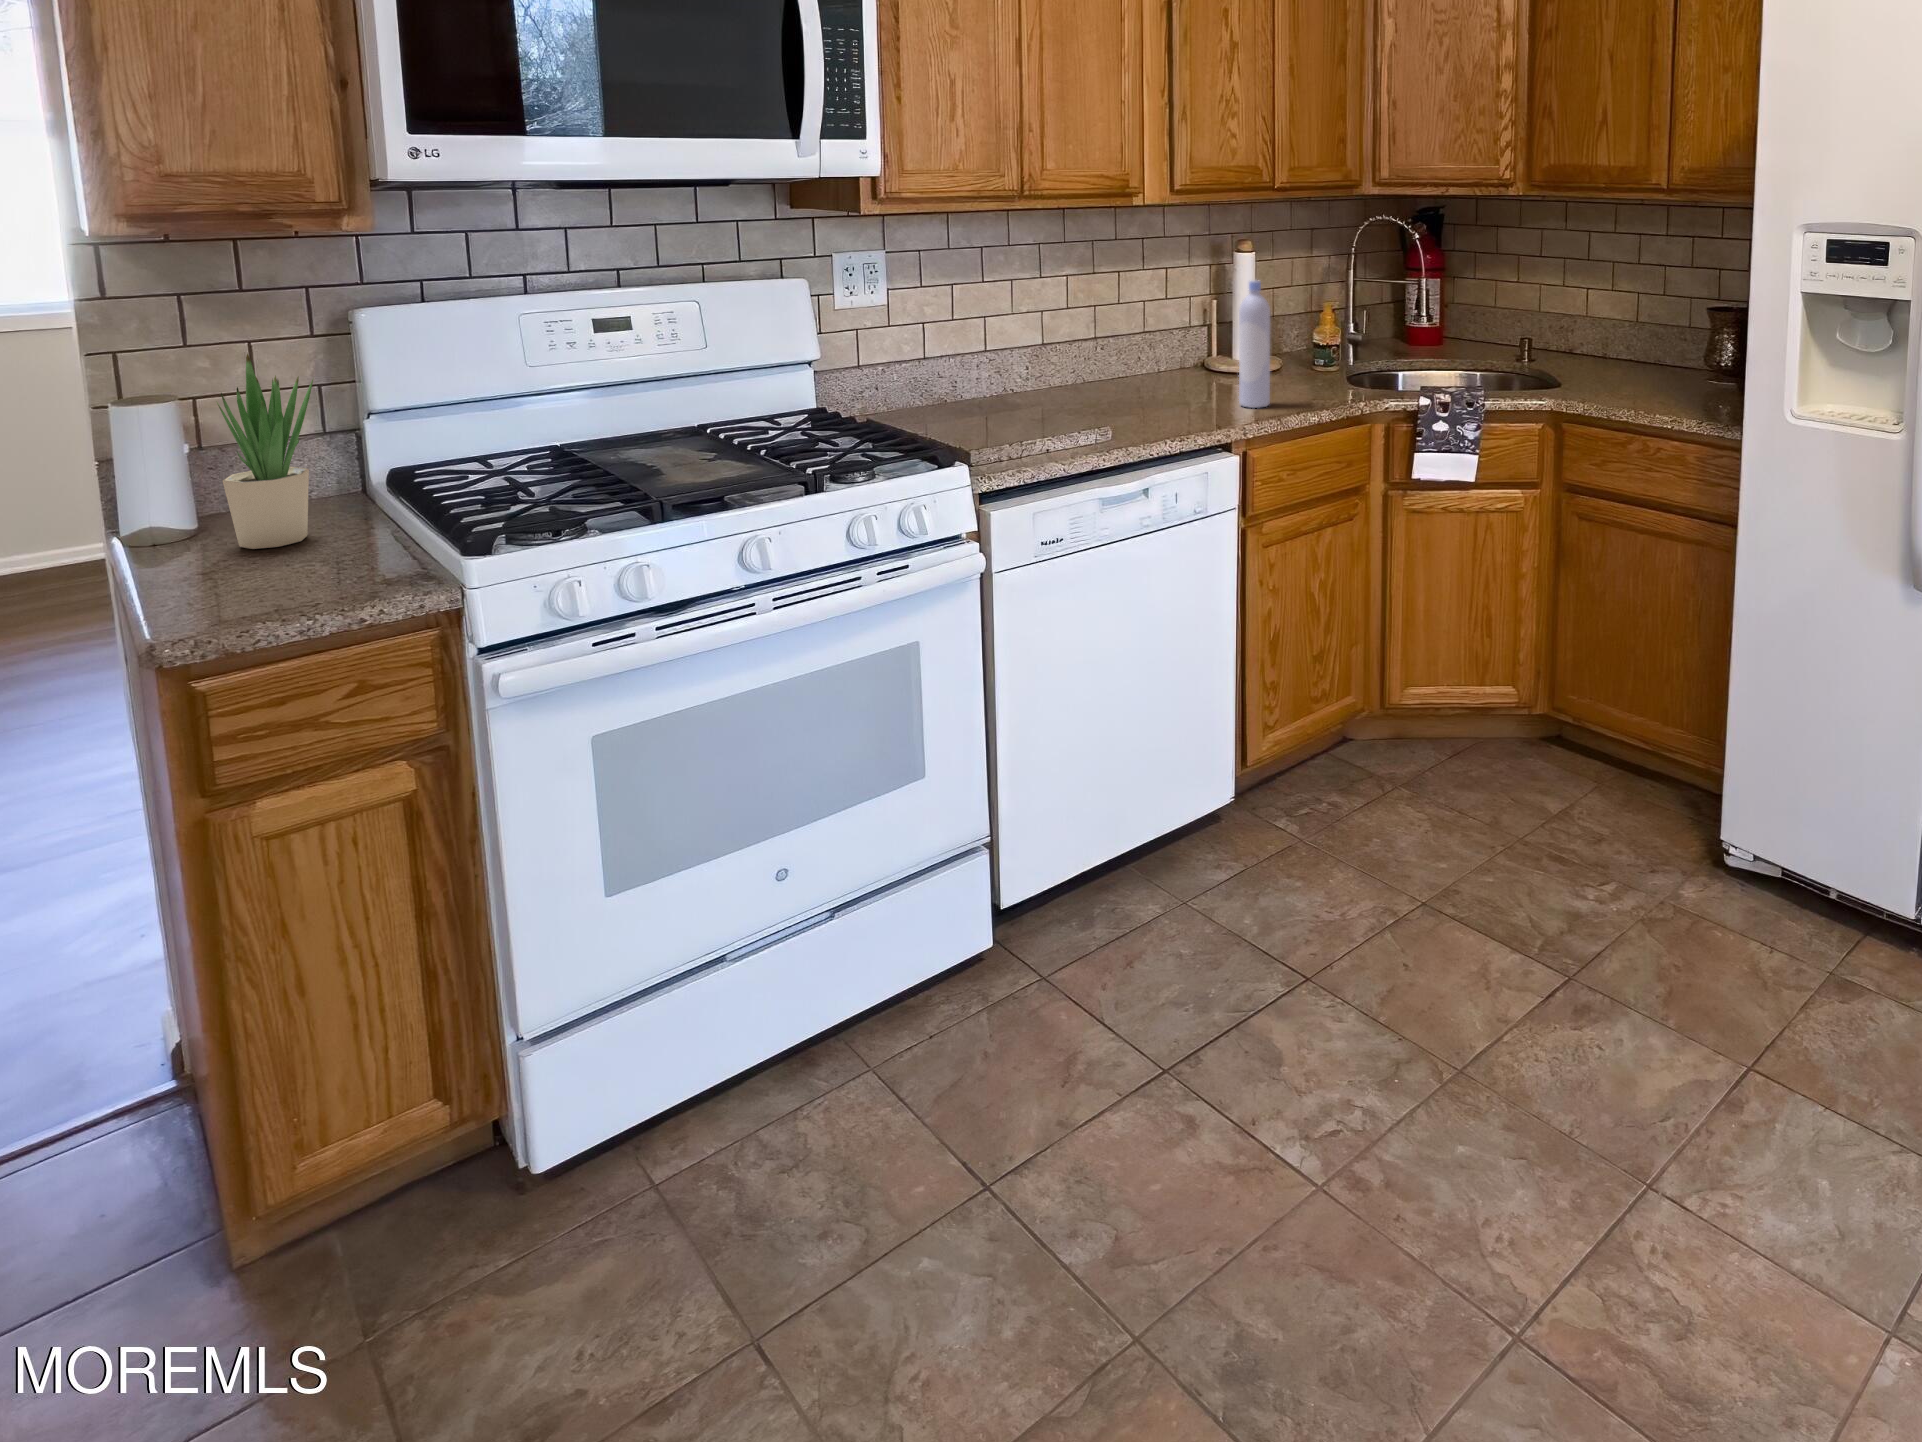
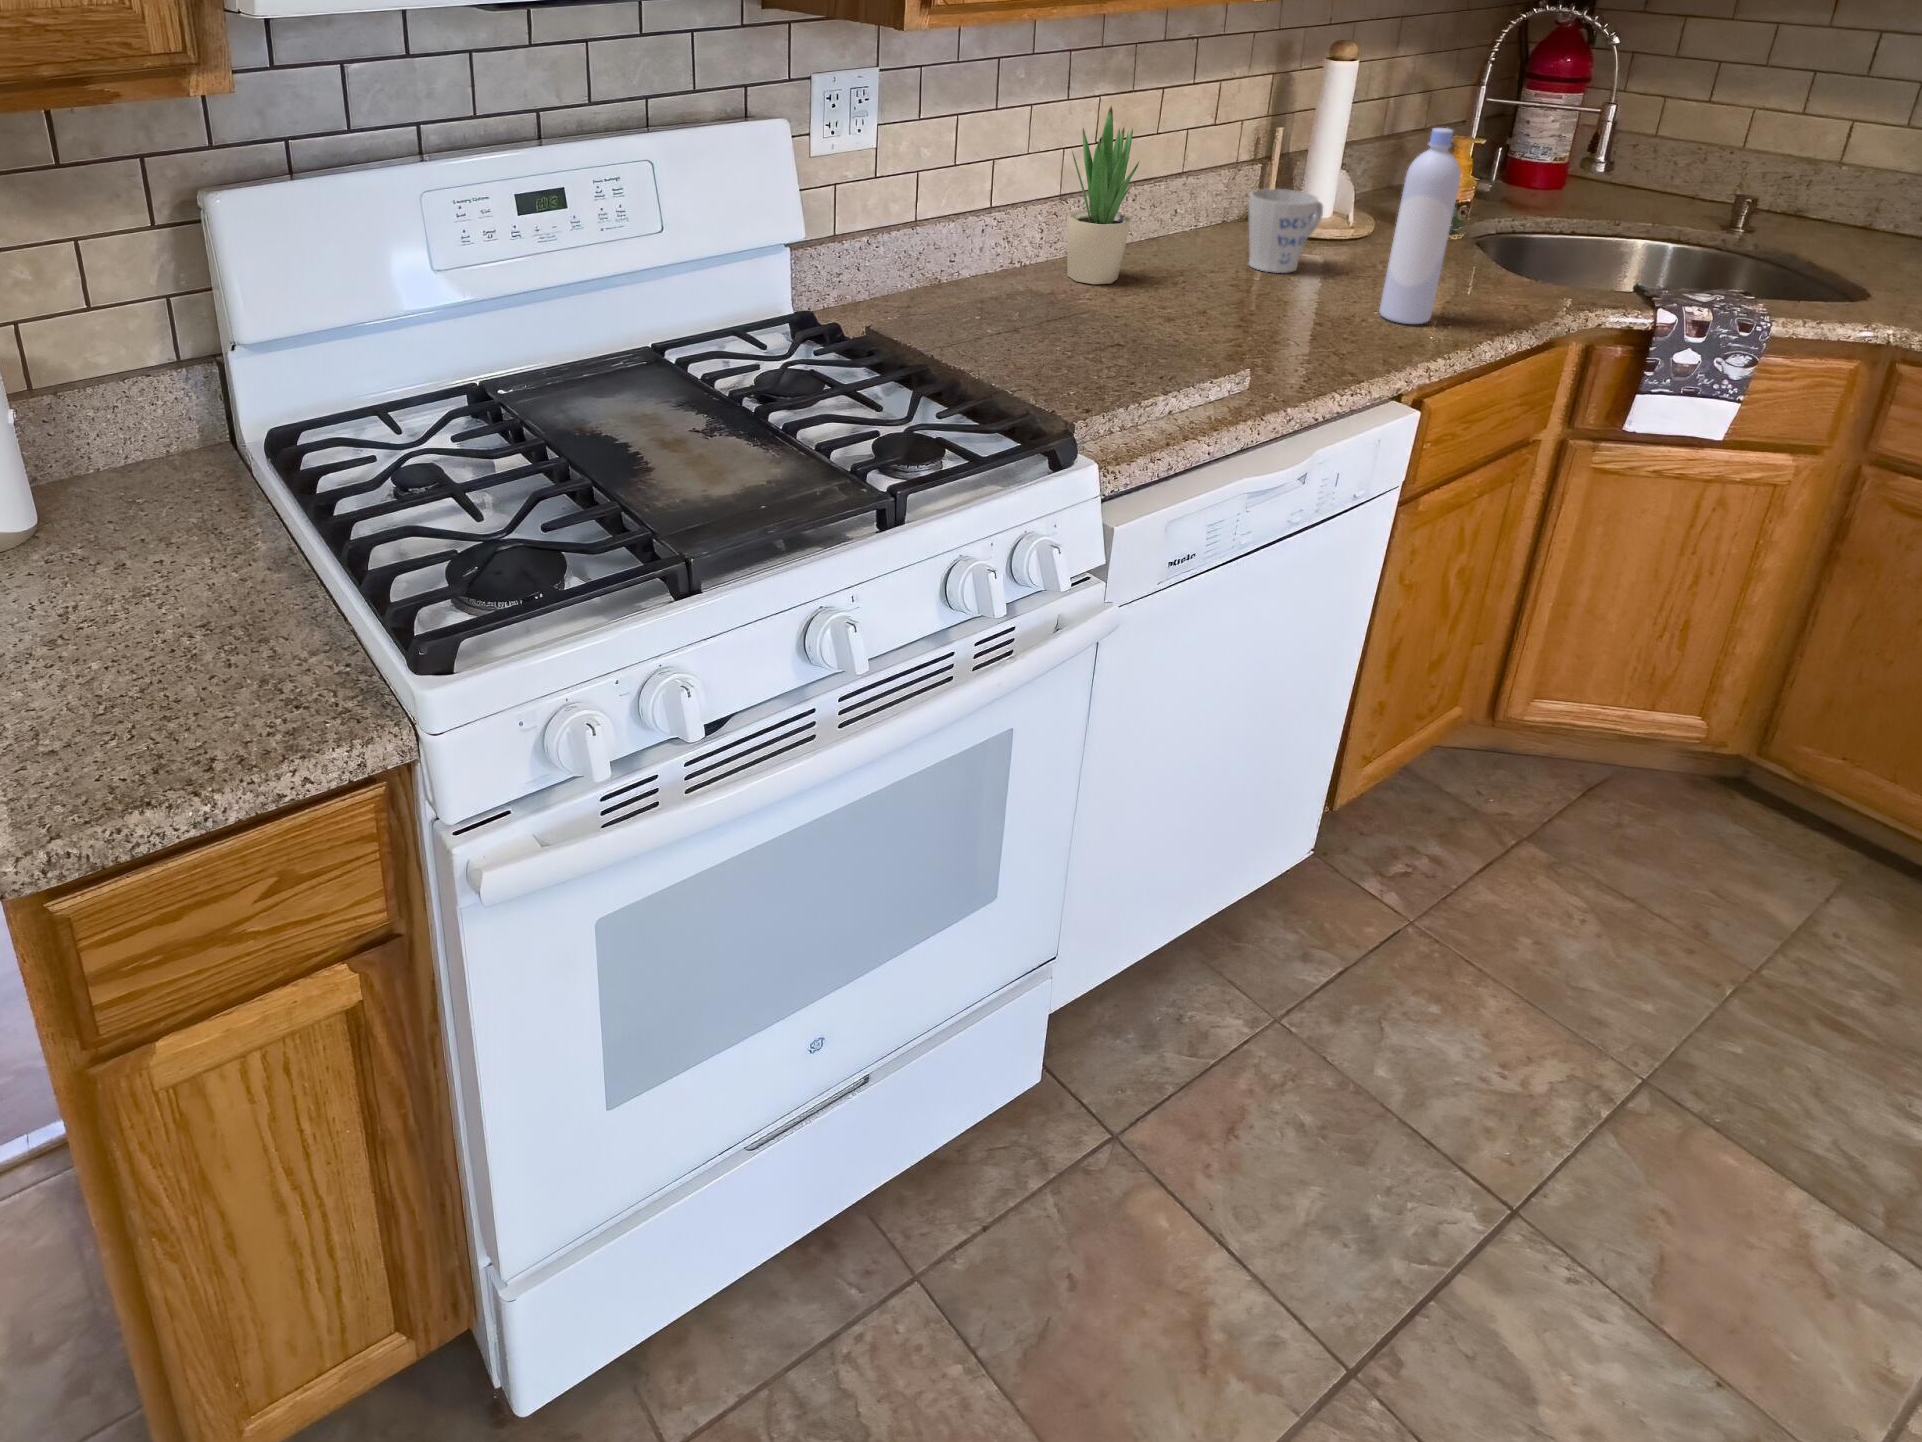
mug: none [1174,335,1227,389] -> present [1249,189,1323,273]
potted plant: present [217,354,313,549] -> present [1067,106,1139,284]

